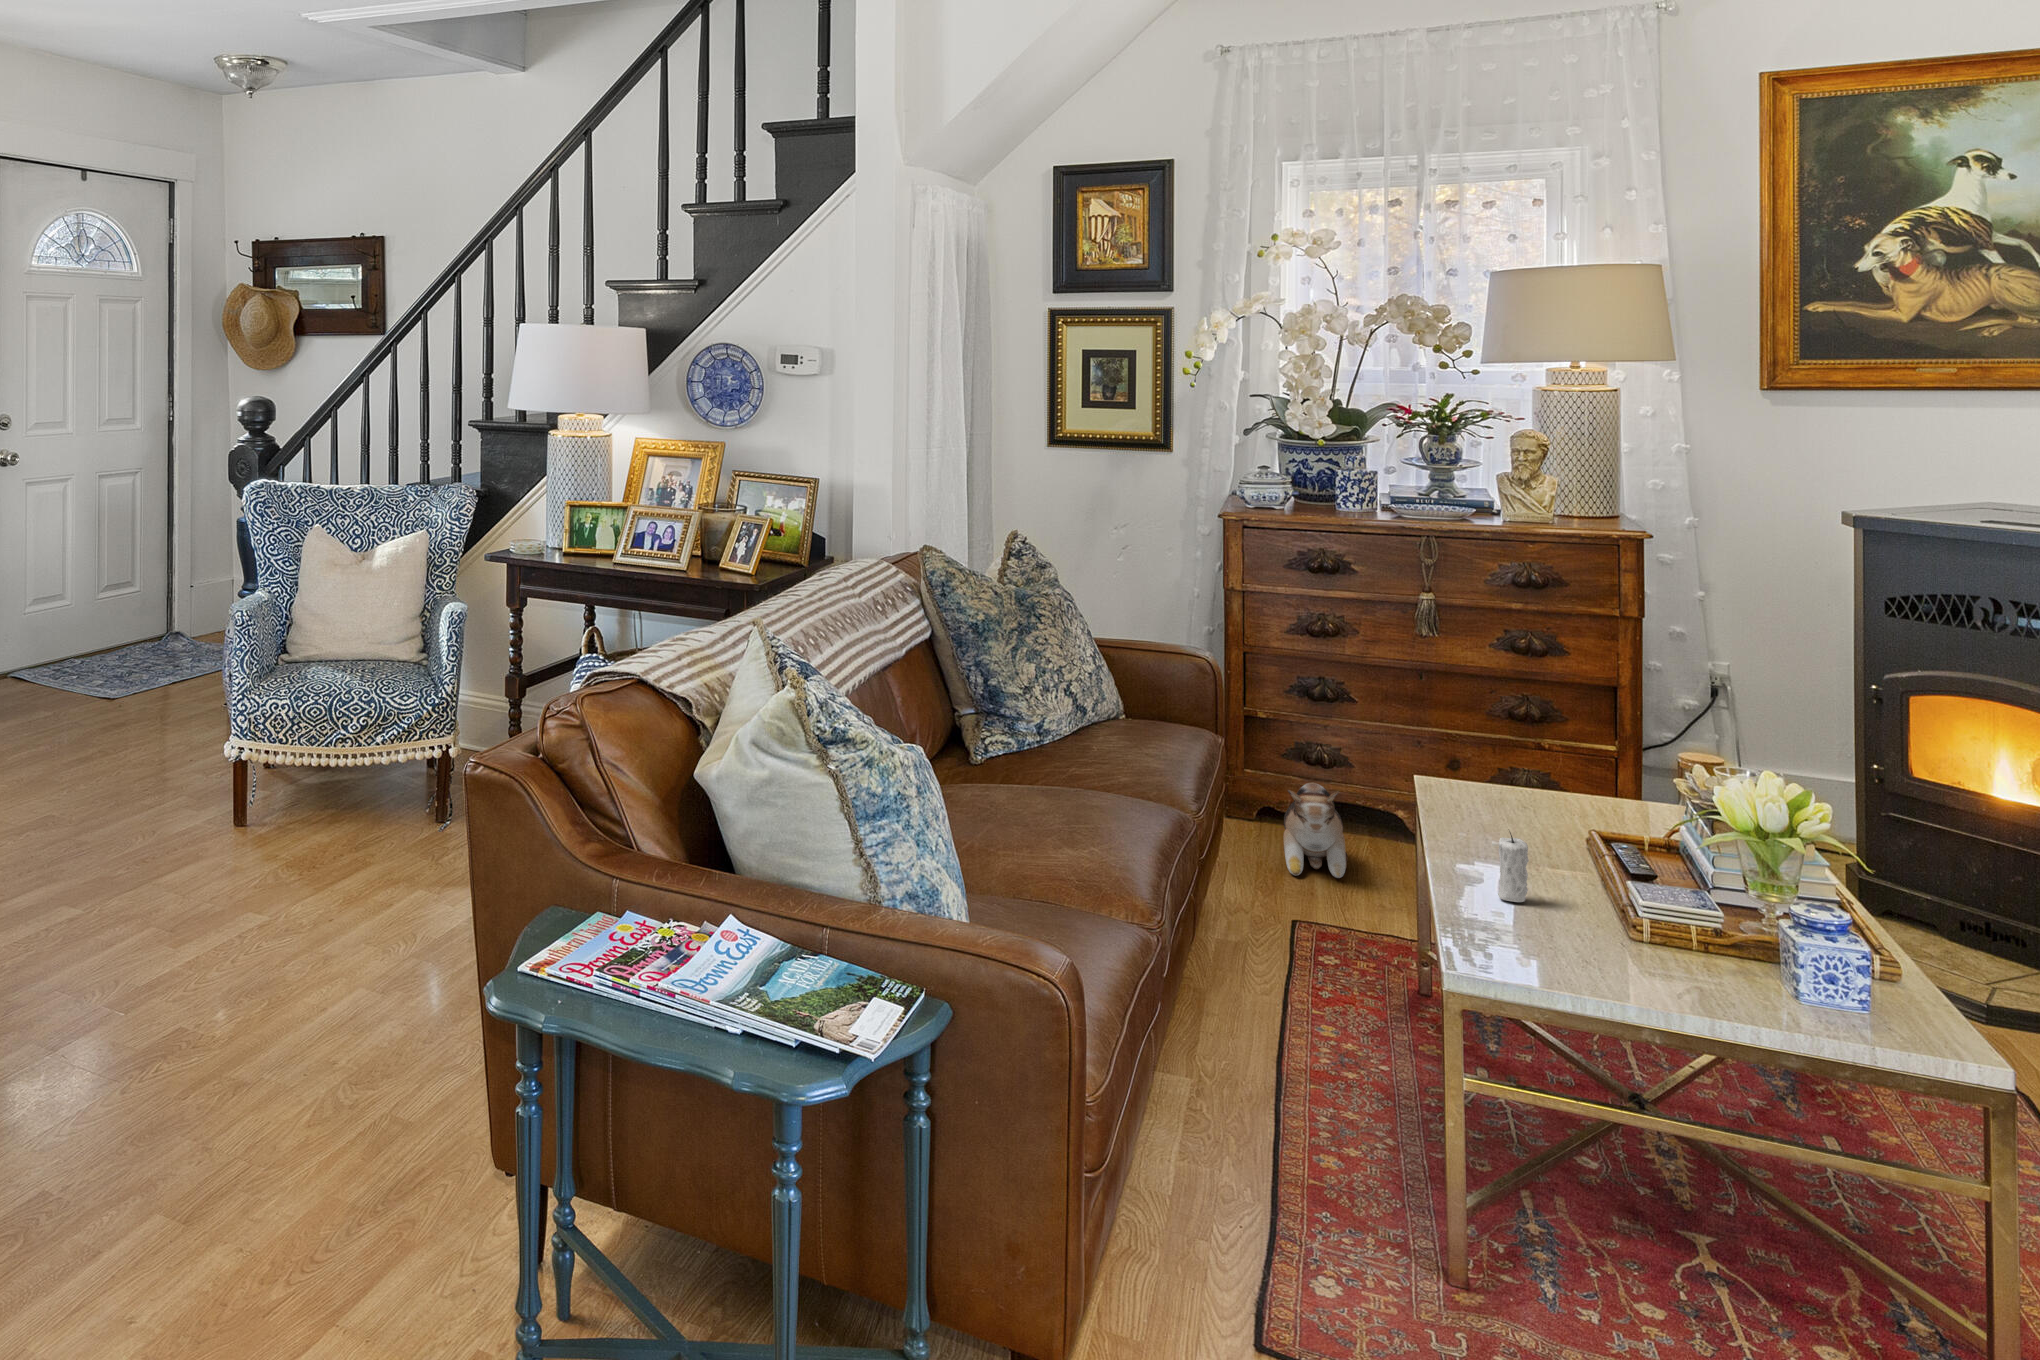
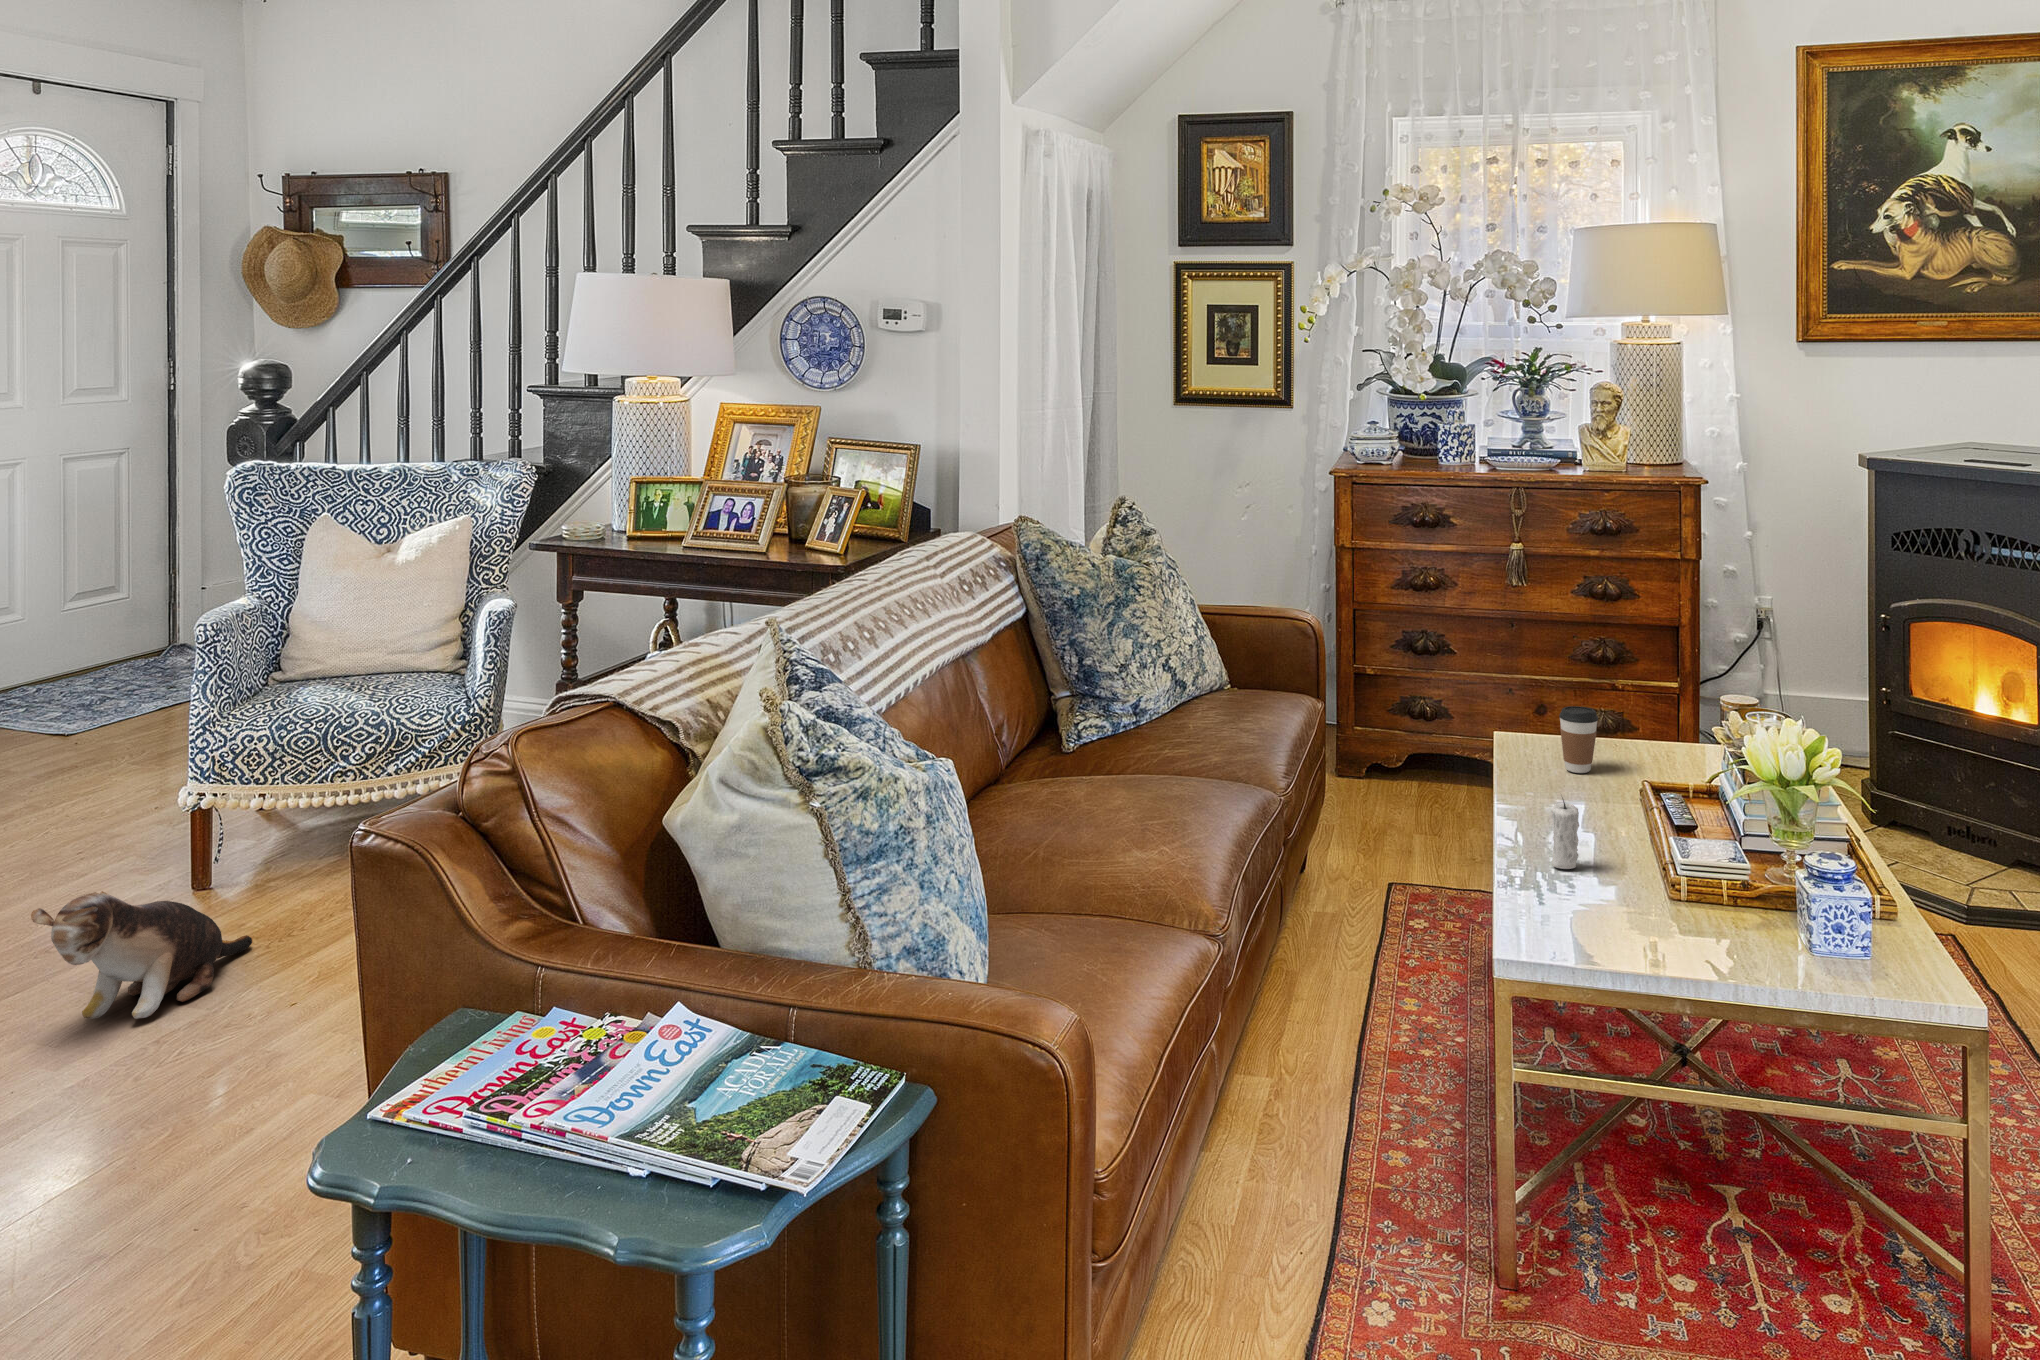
coffee cup: none [1494,751,1538,818] -> present [1559,706,1598,773]
plush toy: present [1283,782,1347,878] -> present [31,891,252,1019]

